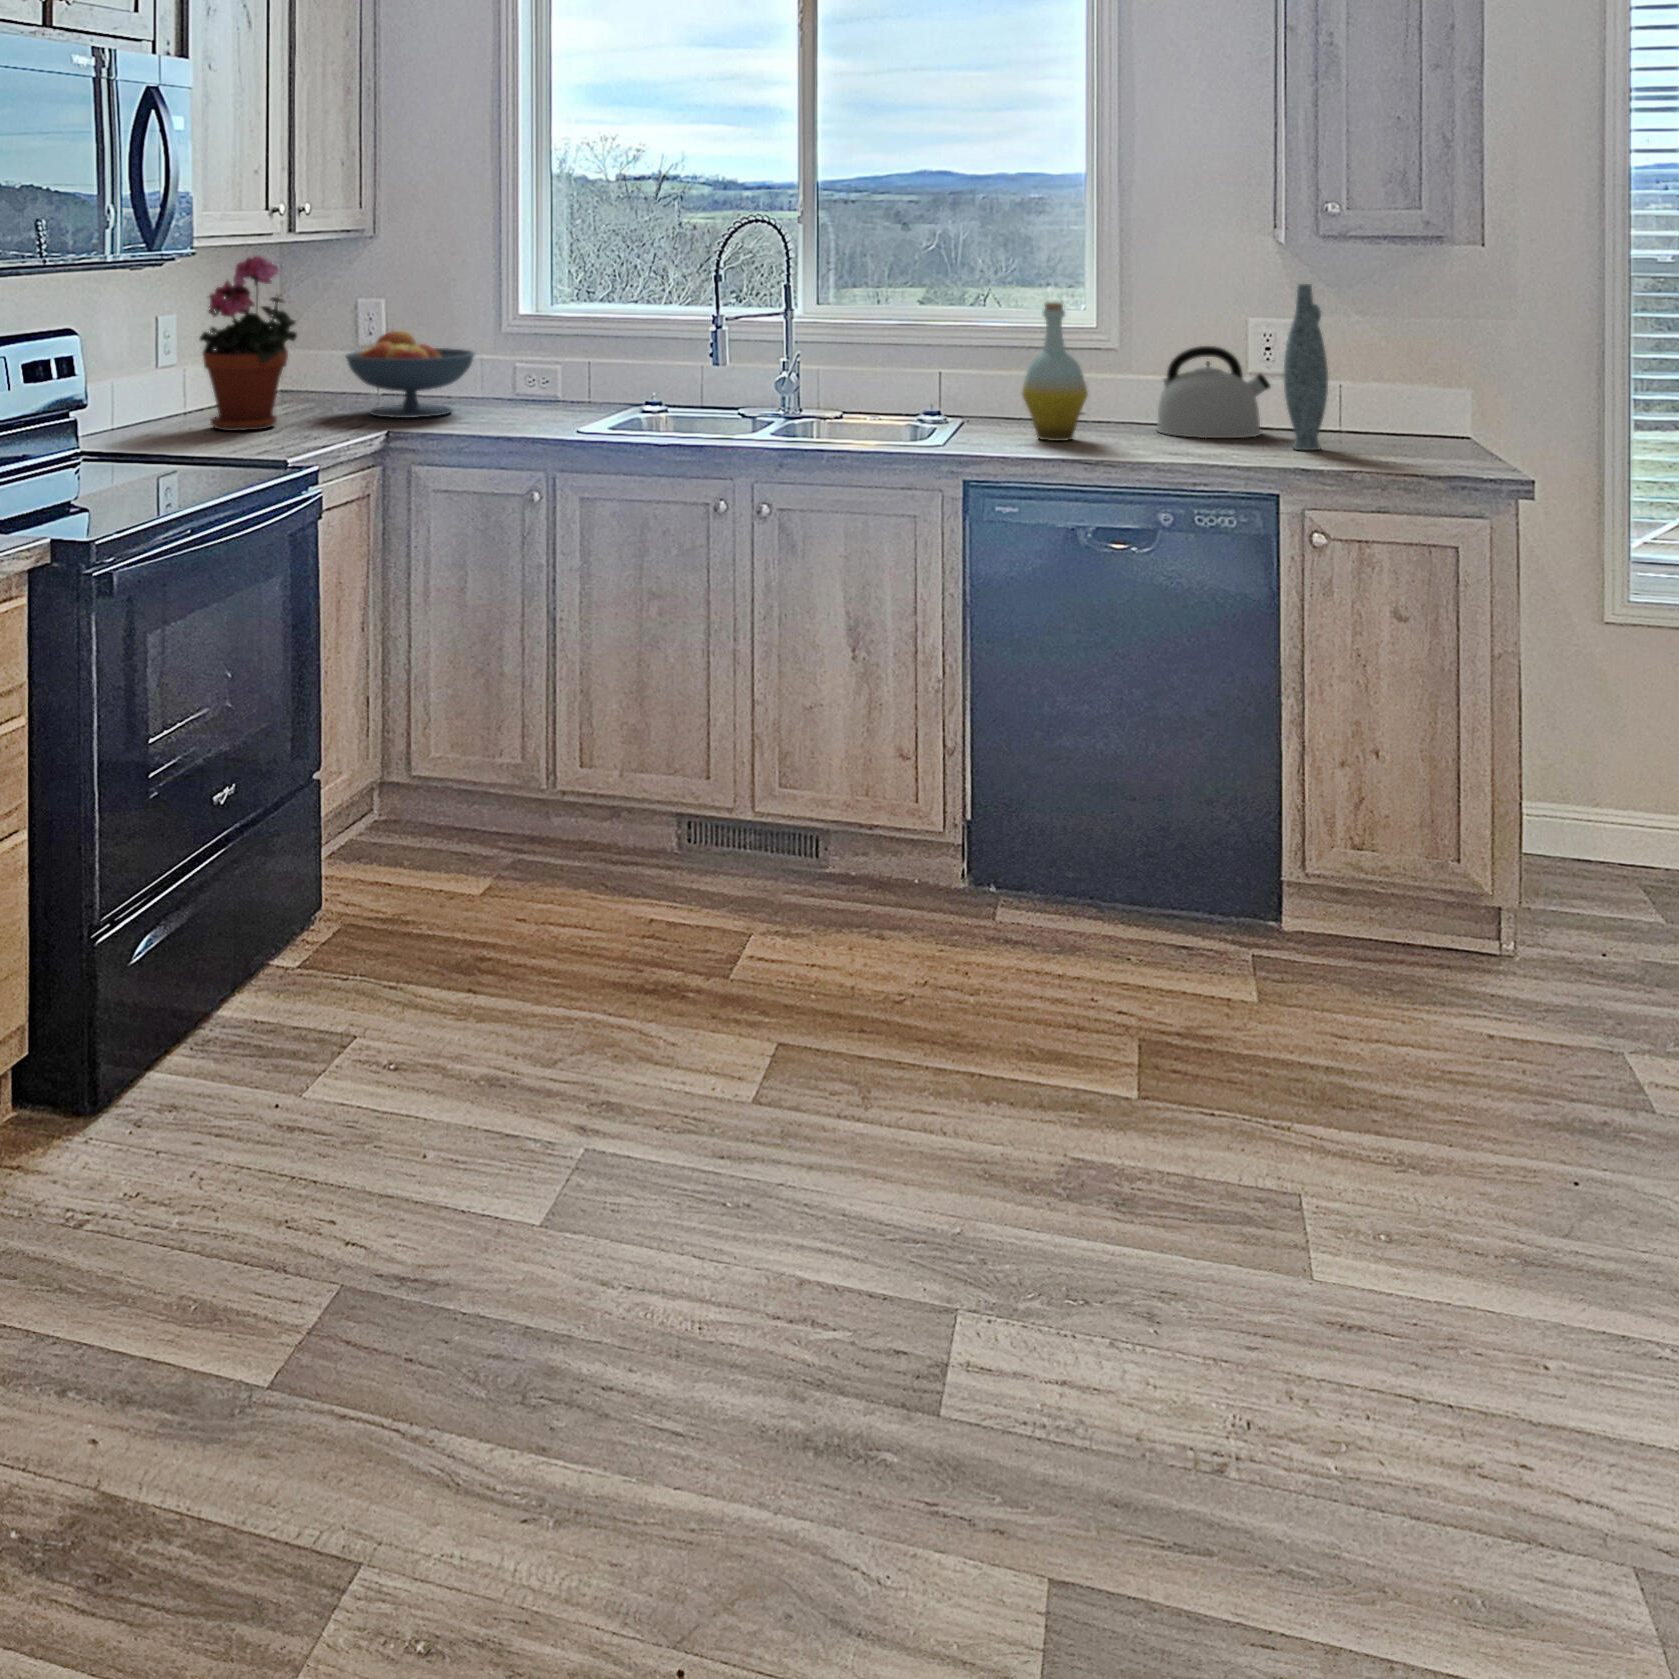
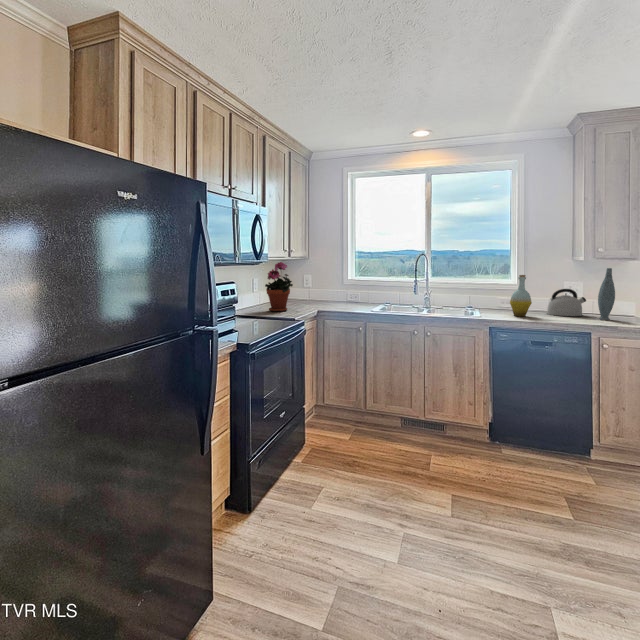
fruit bowl: present [346,331,475,418] -> none [304,285,341,309]

